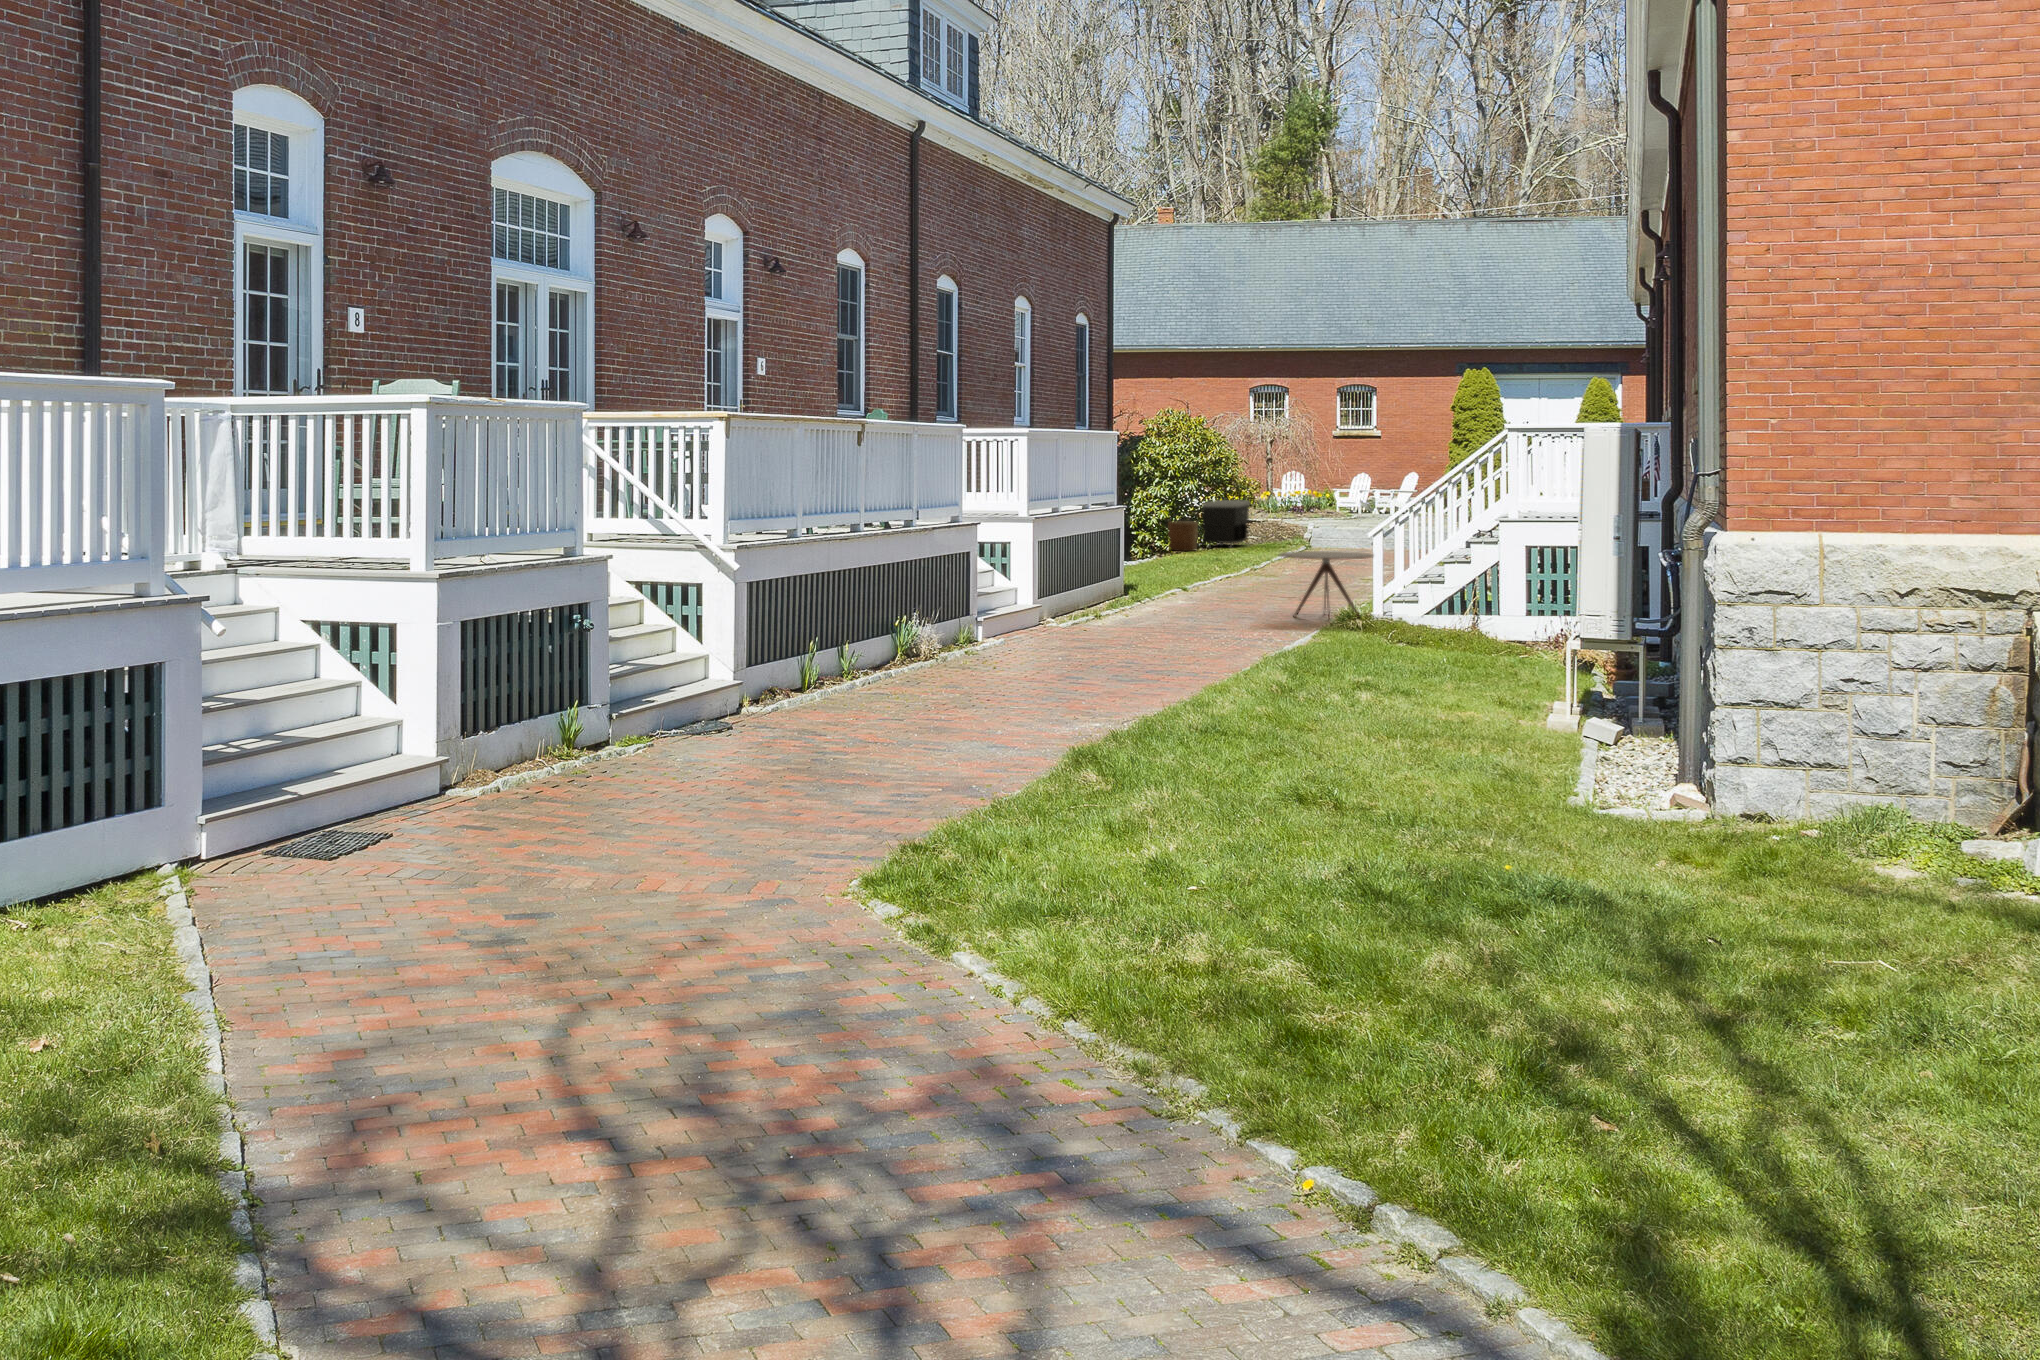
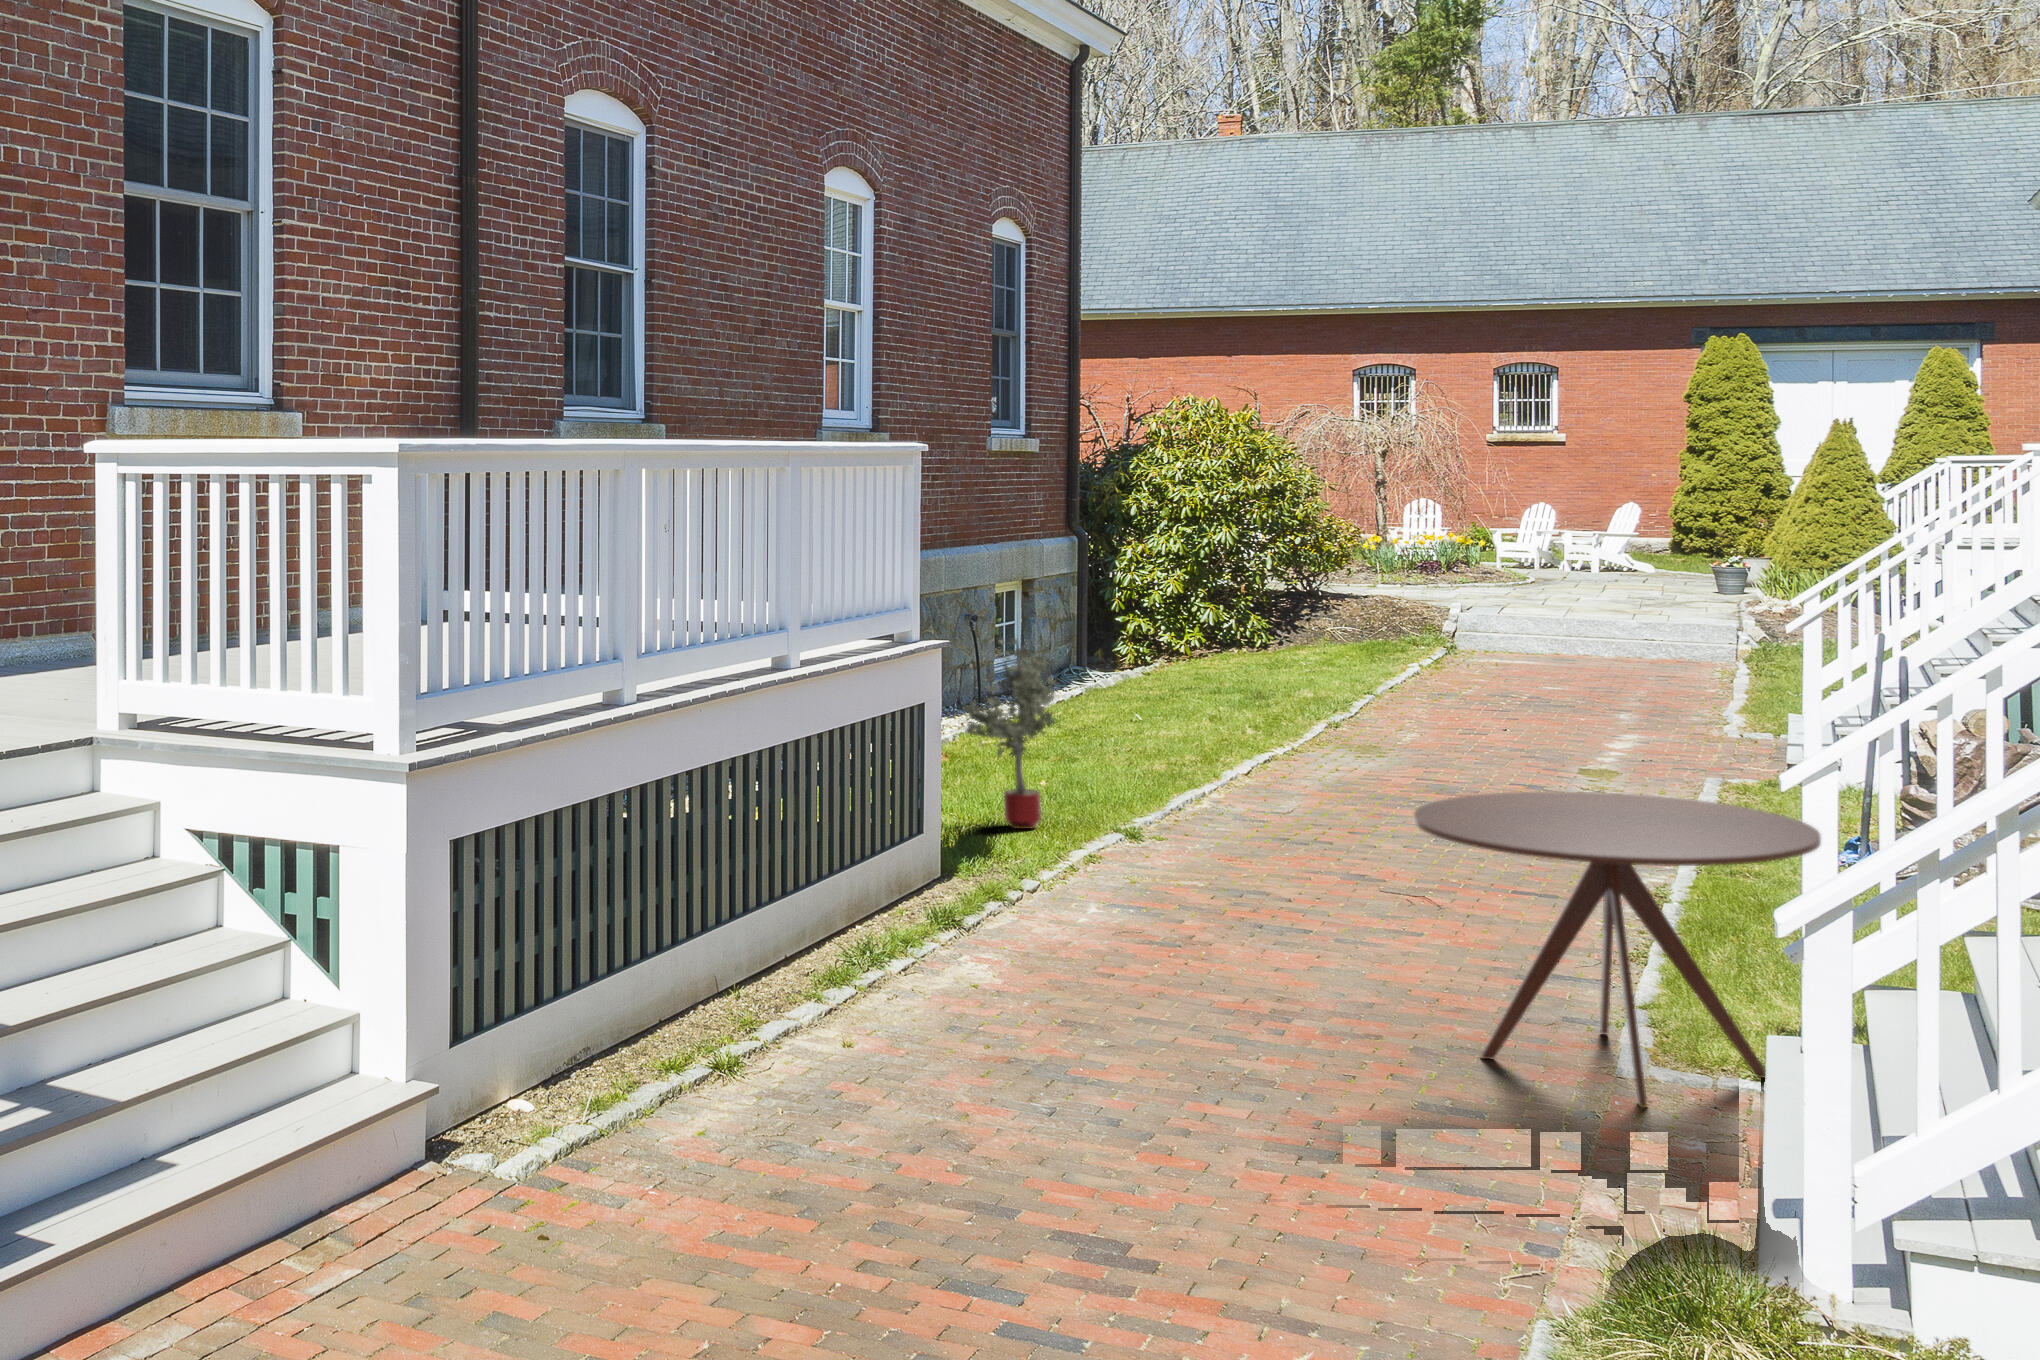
storage bench: present [1202,500,1250,546] -> none [1250,556,1347,649]
potted tree: none [1118,519,1155,591] -> present [963,638,1056,829]
woven basket: present [1168,521,1198,551] -> none [1178,600,1240,660]

